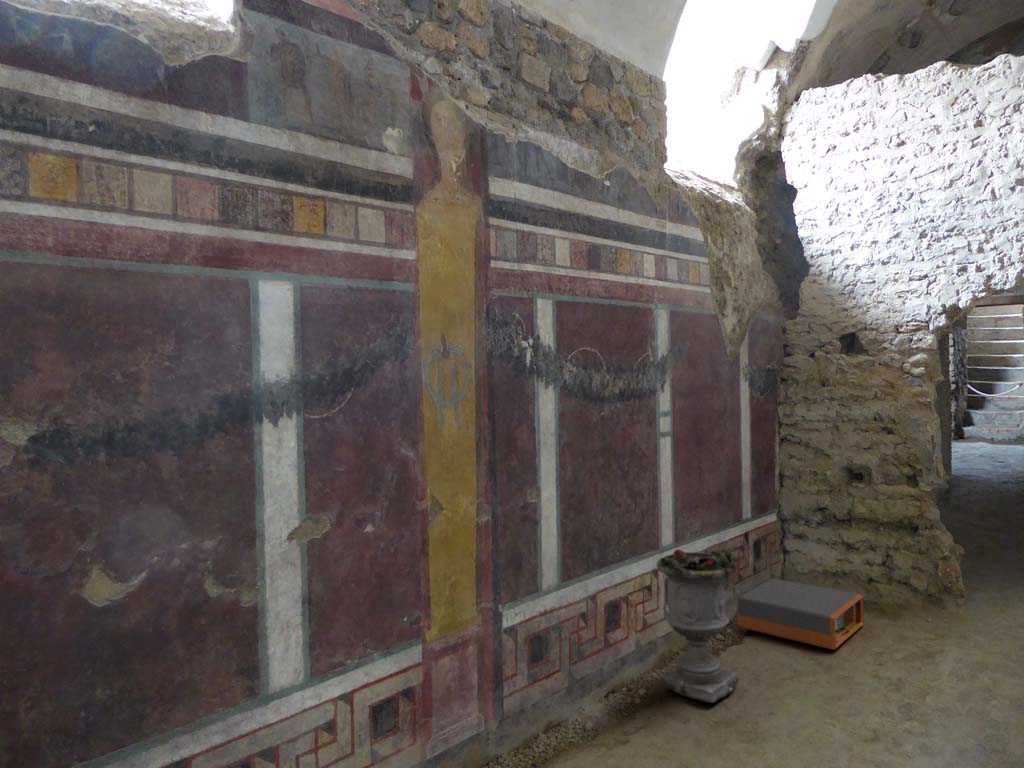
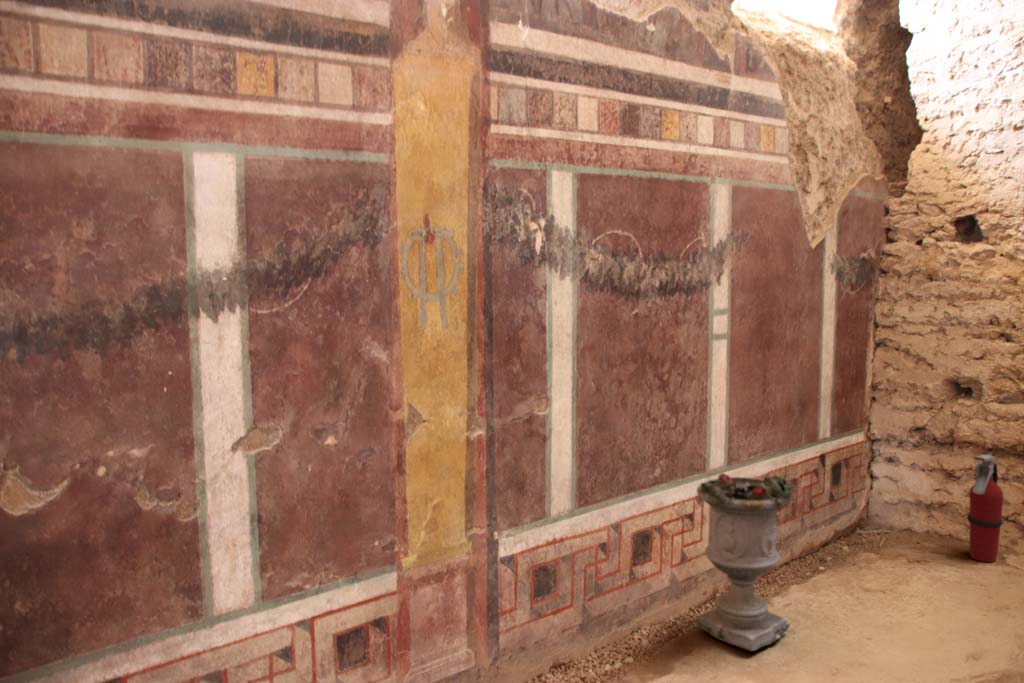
fire extinguisher: none [867,527,895,617] -> present [968,455,1003,562]
storage box: present [737,579,864,649] -> none [802,510,959,598]

